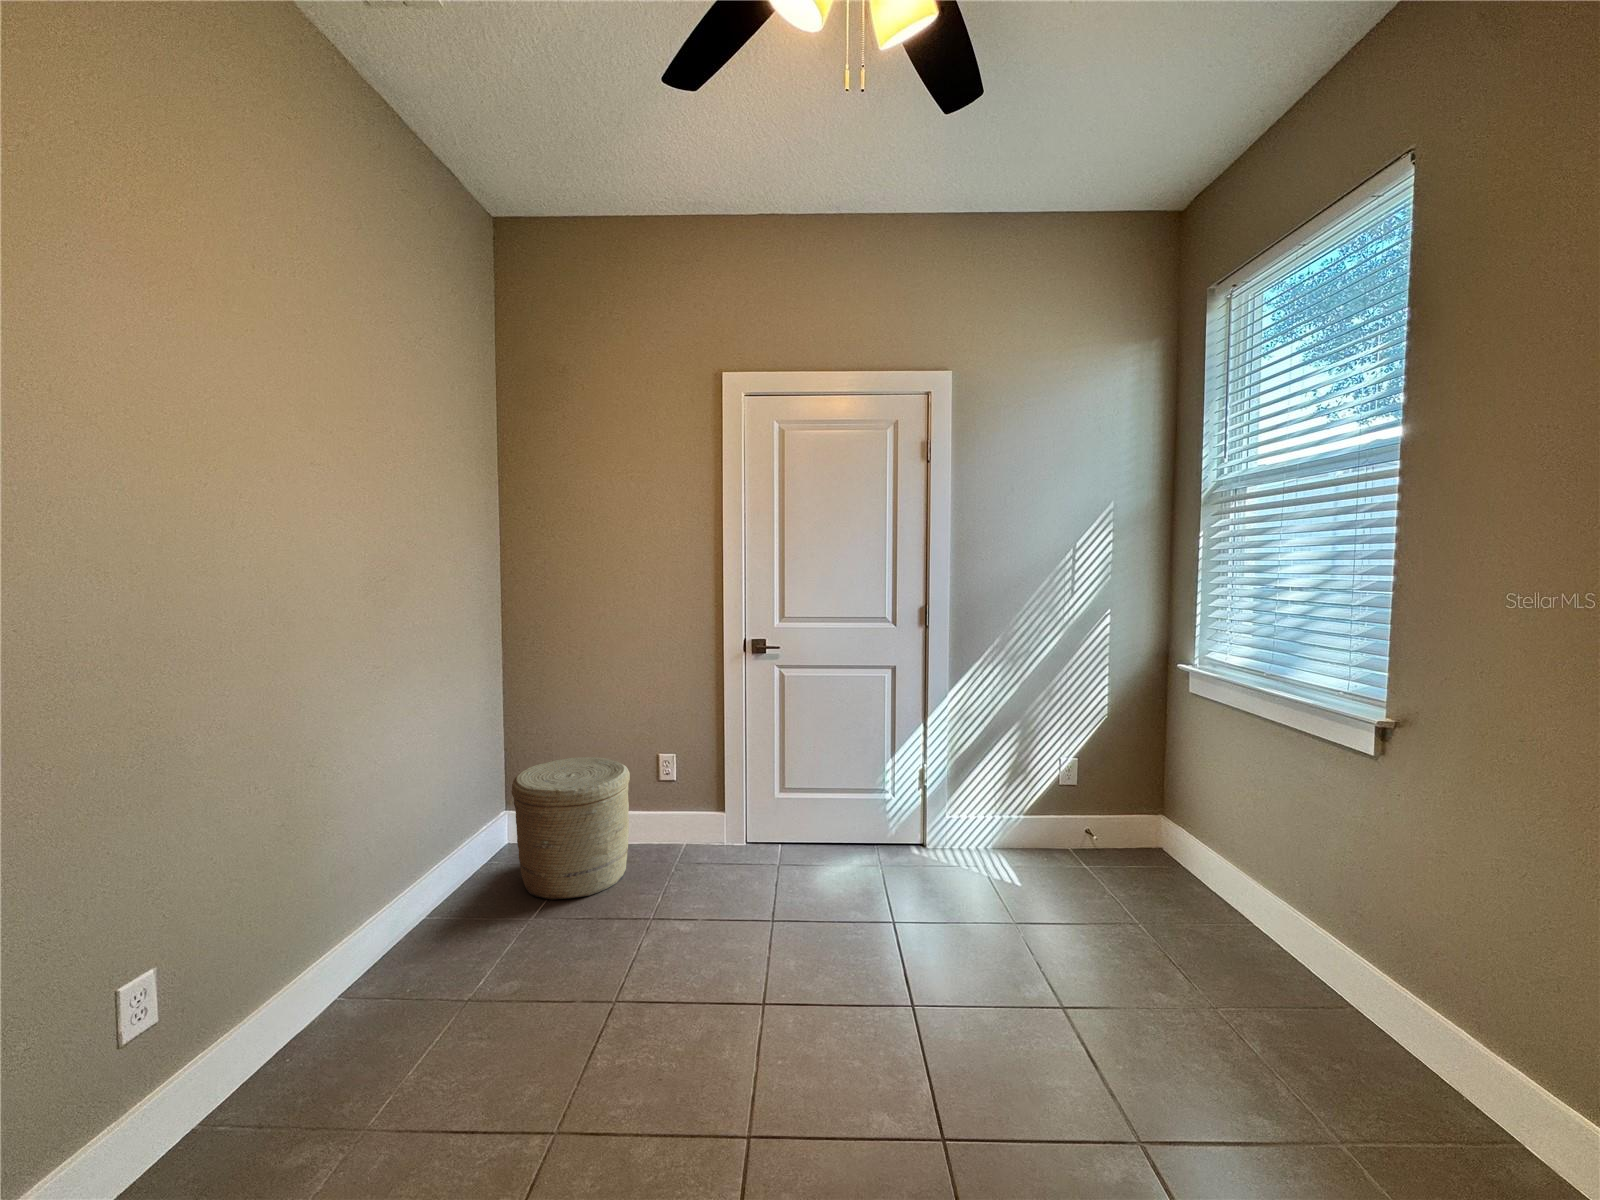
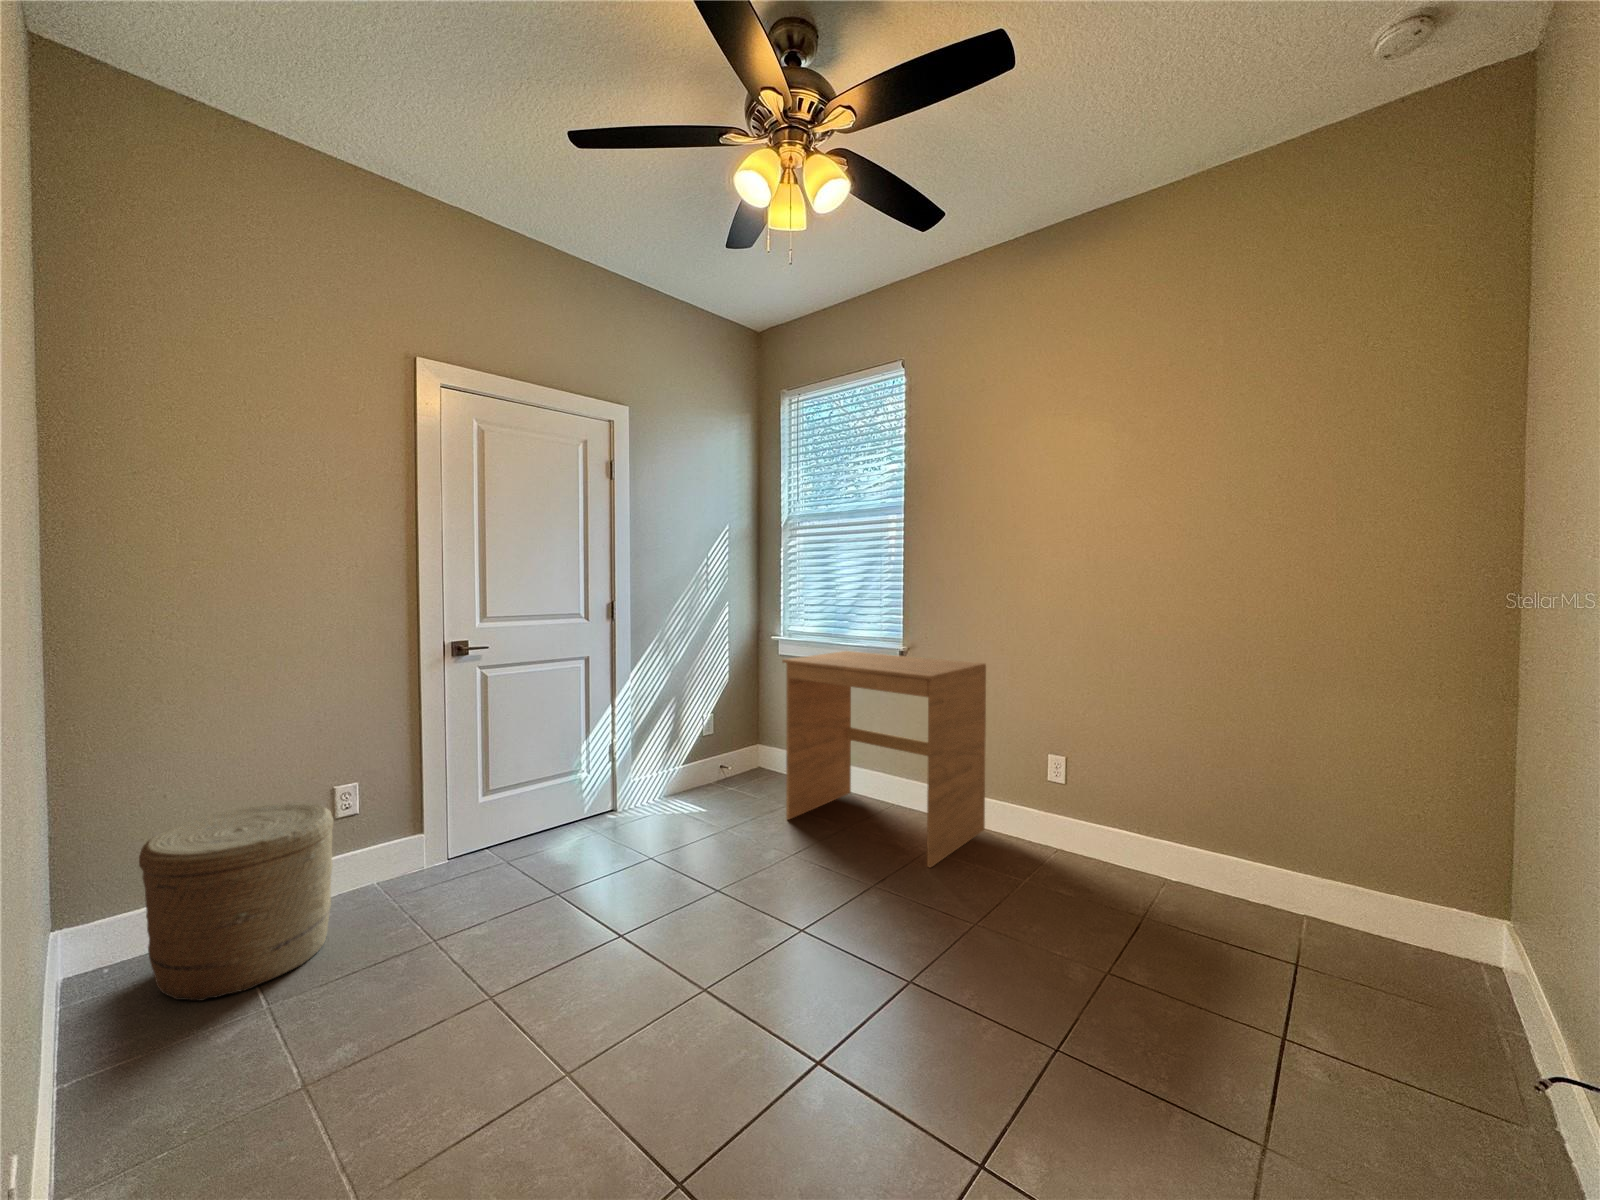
desk: none [1116,707,1576,1169] -> present [782,651,986,868]

